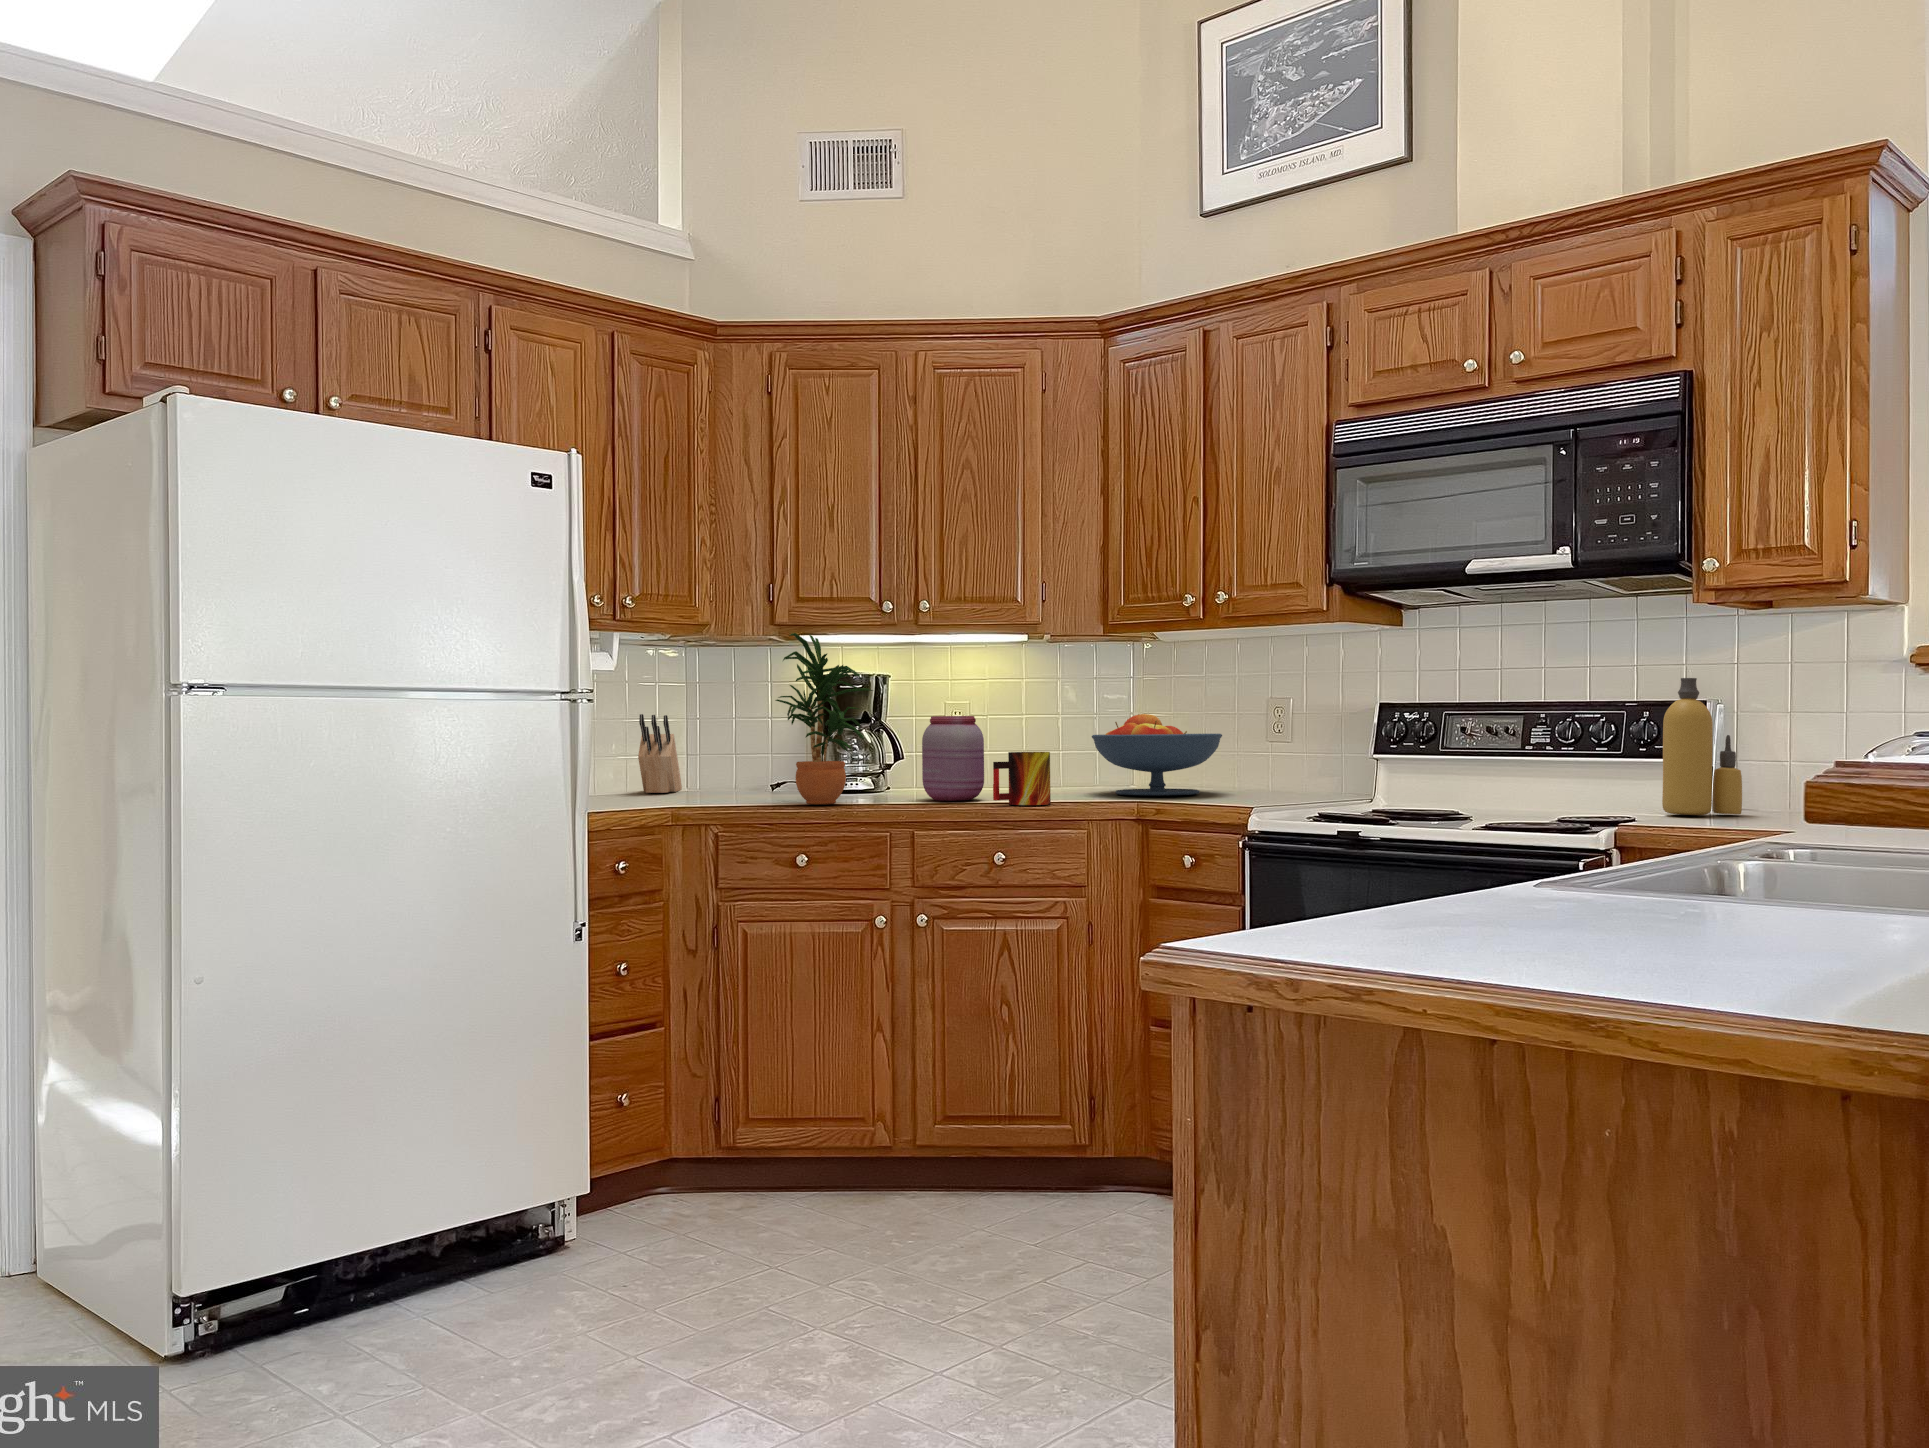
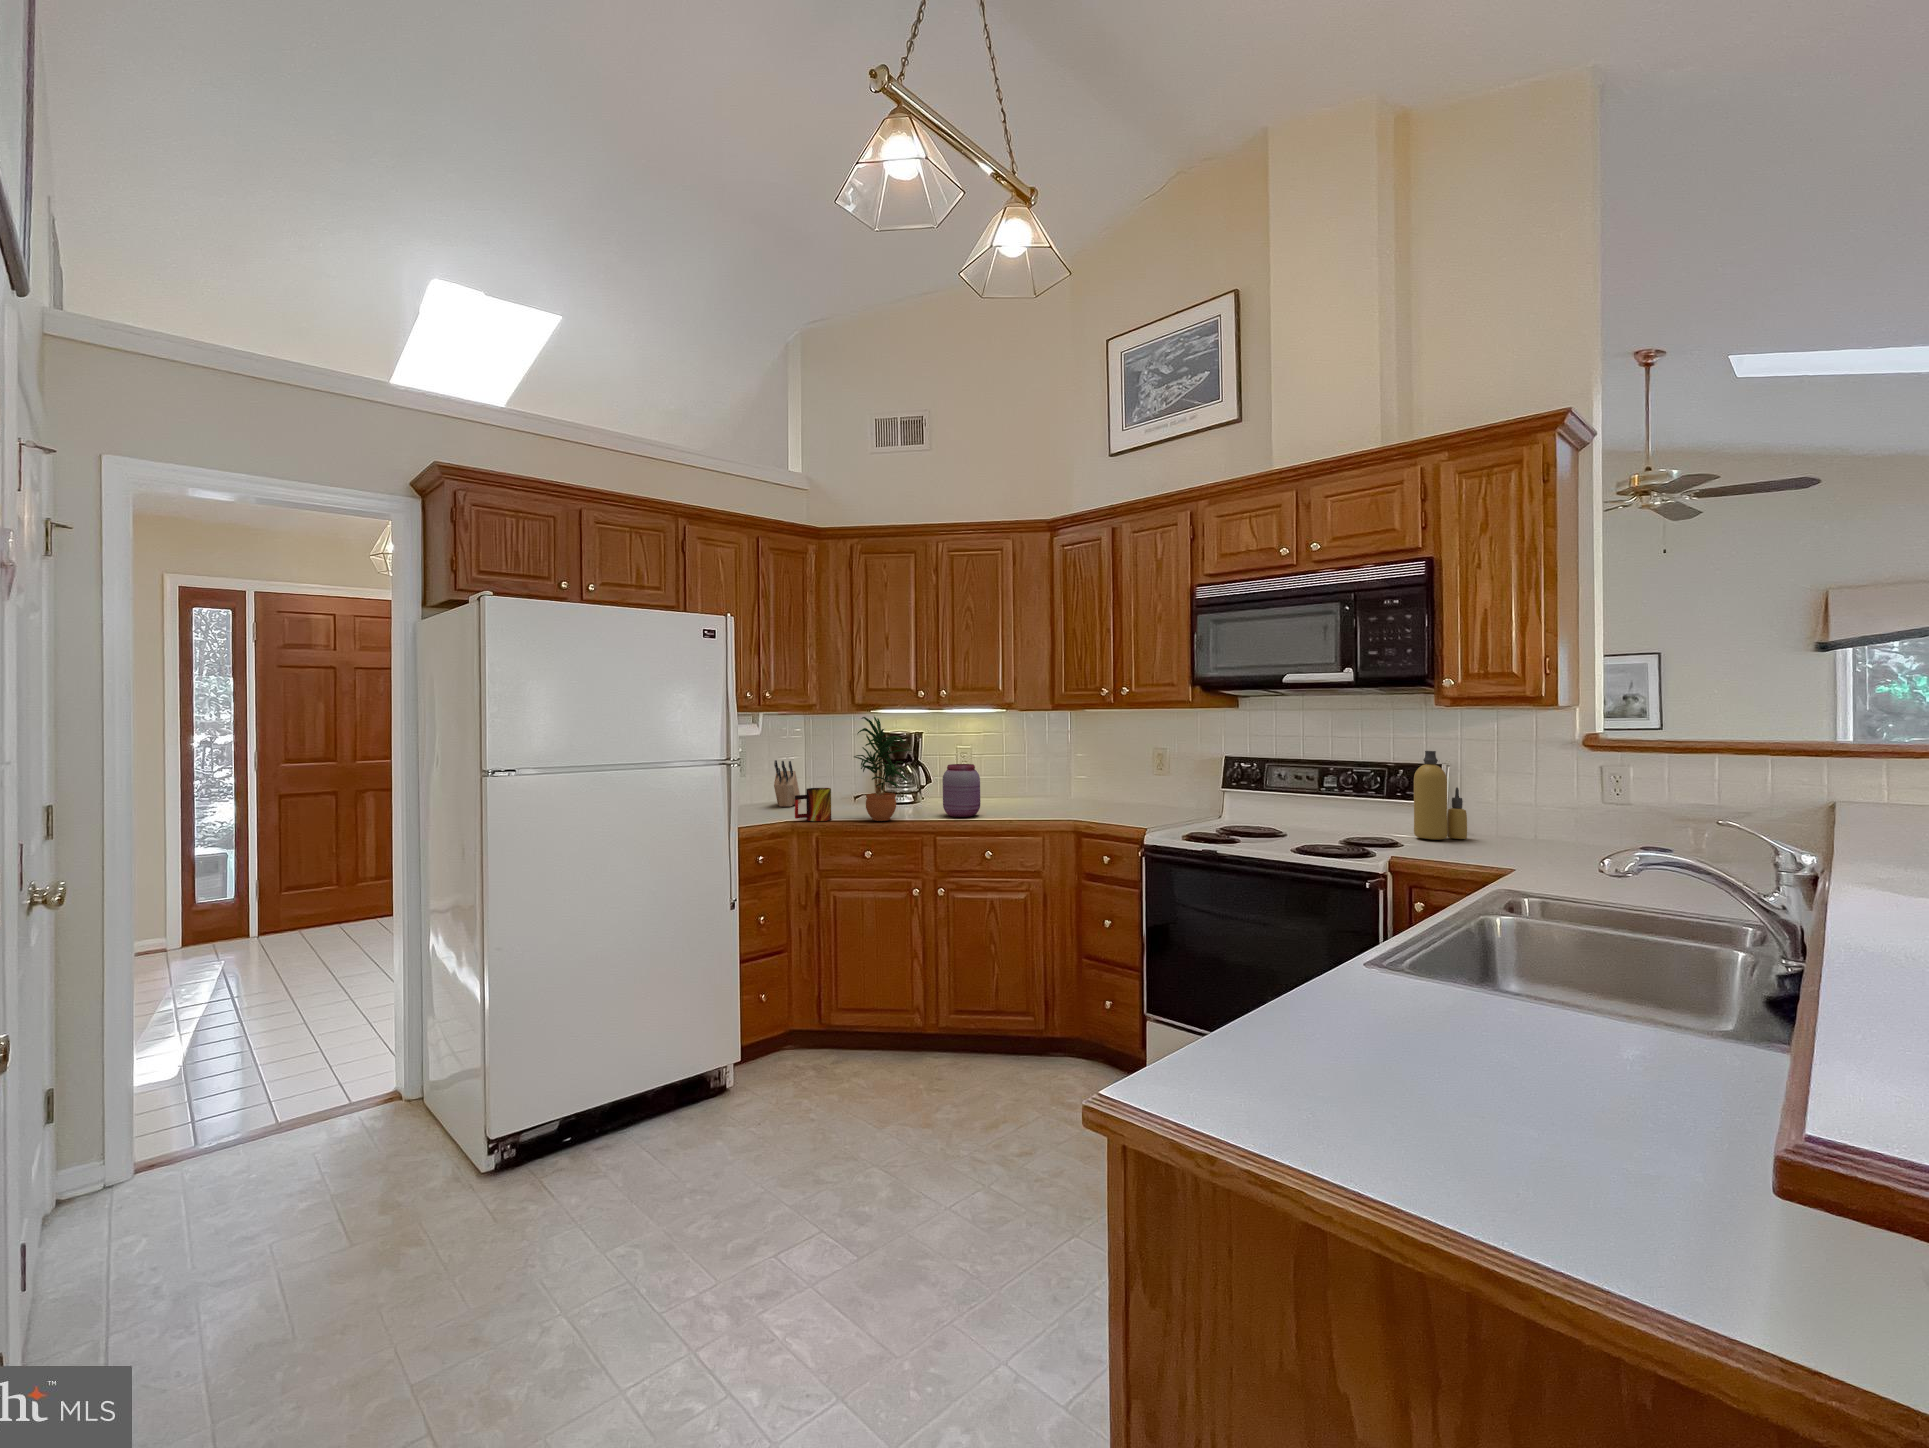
fruit bowl: present [1092,714,1222,795] -> none [1046,759,1127,813]
mug: present [993,752,1051,805] -> present [795,788,831,821]

